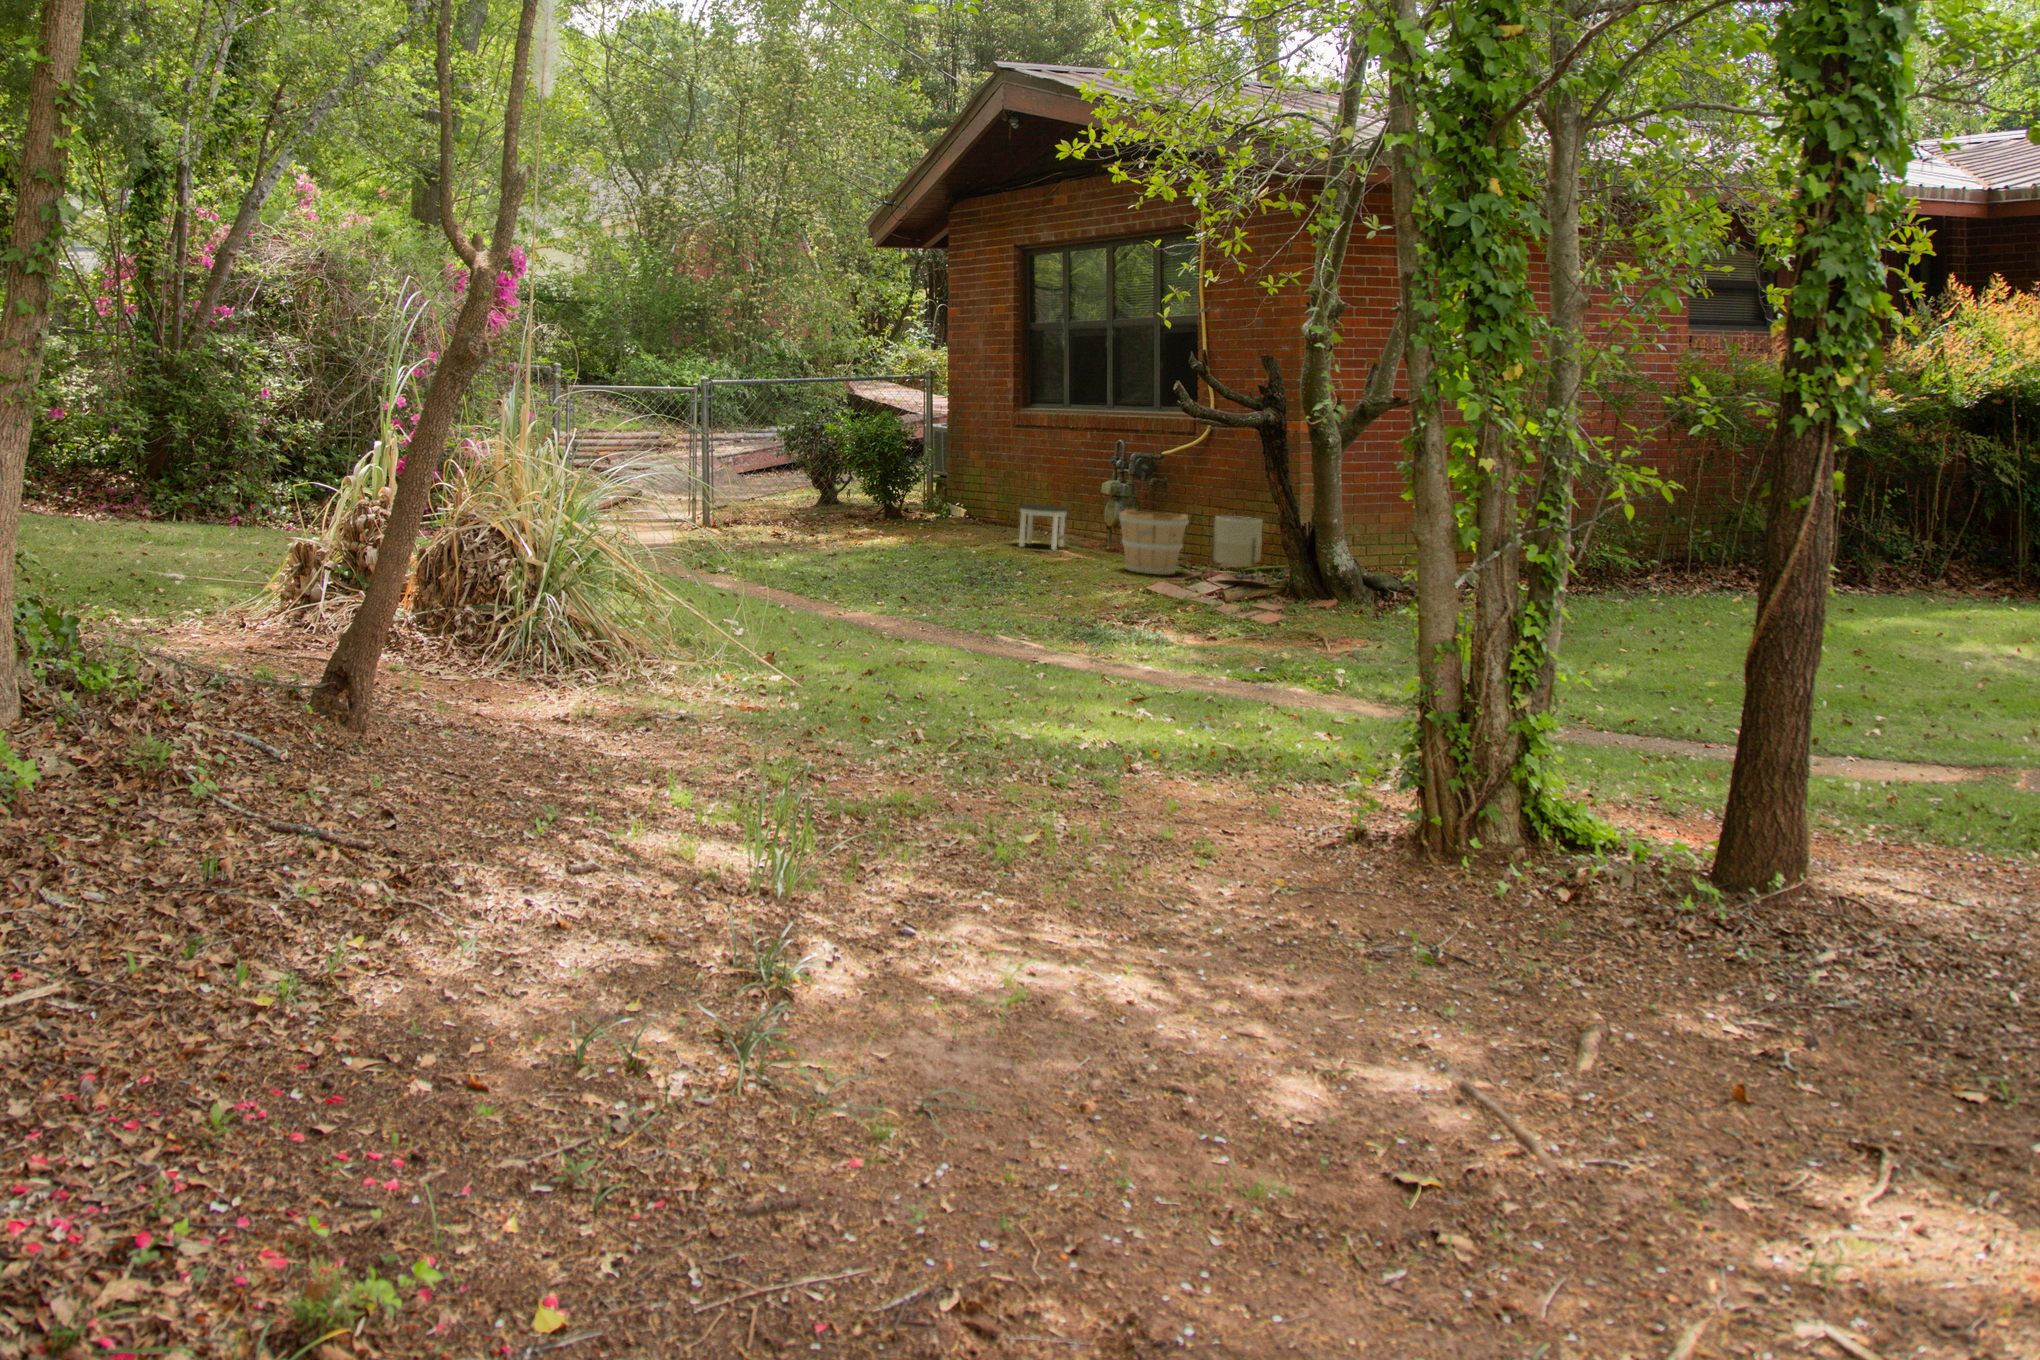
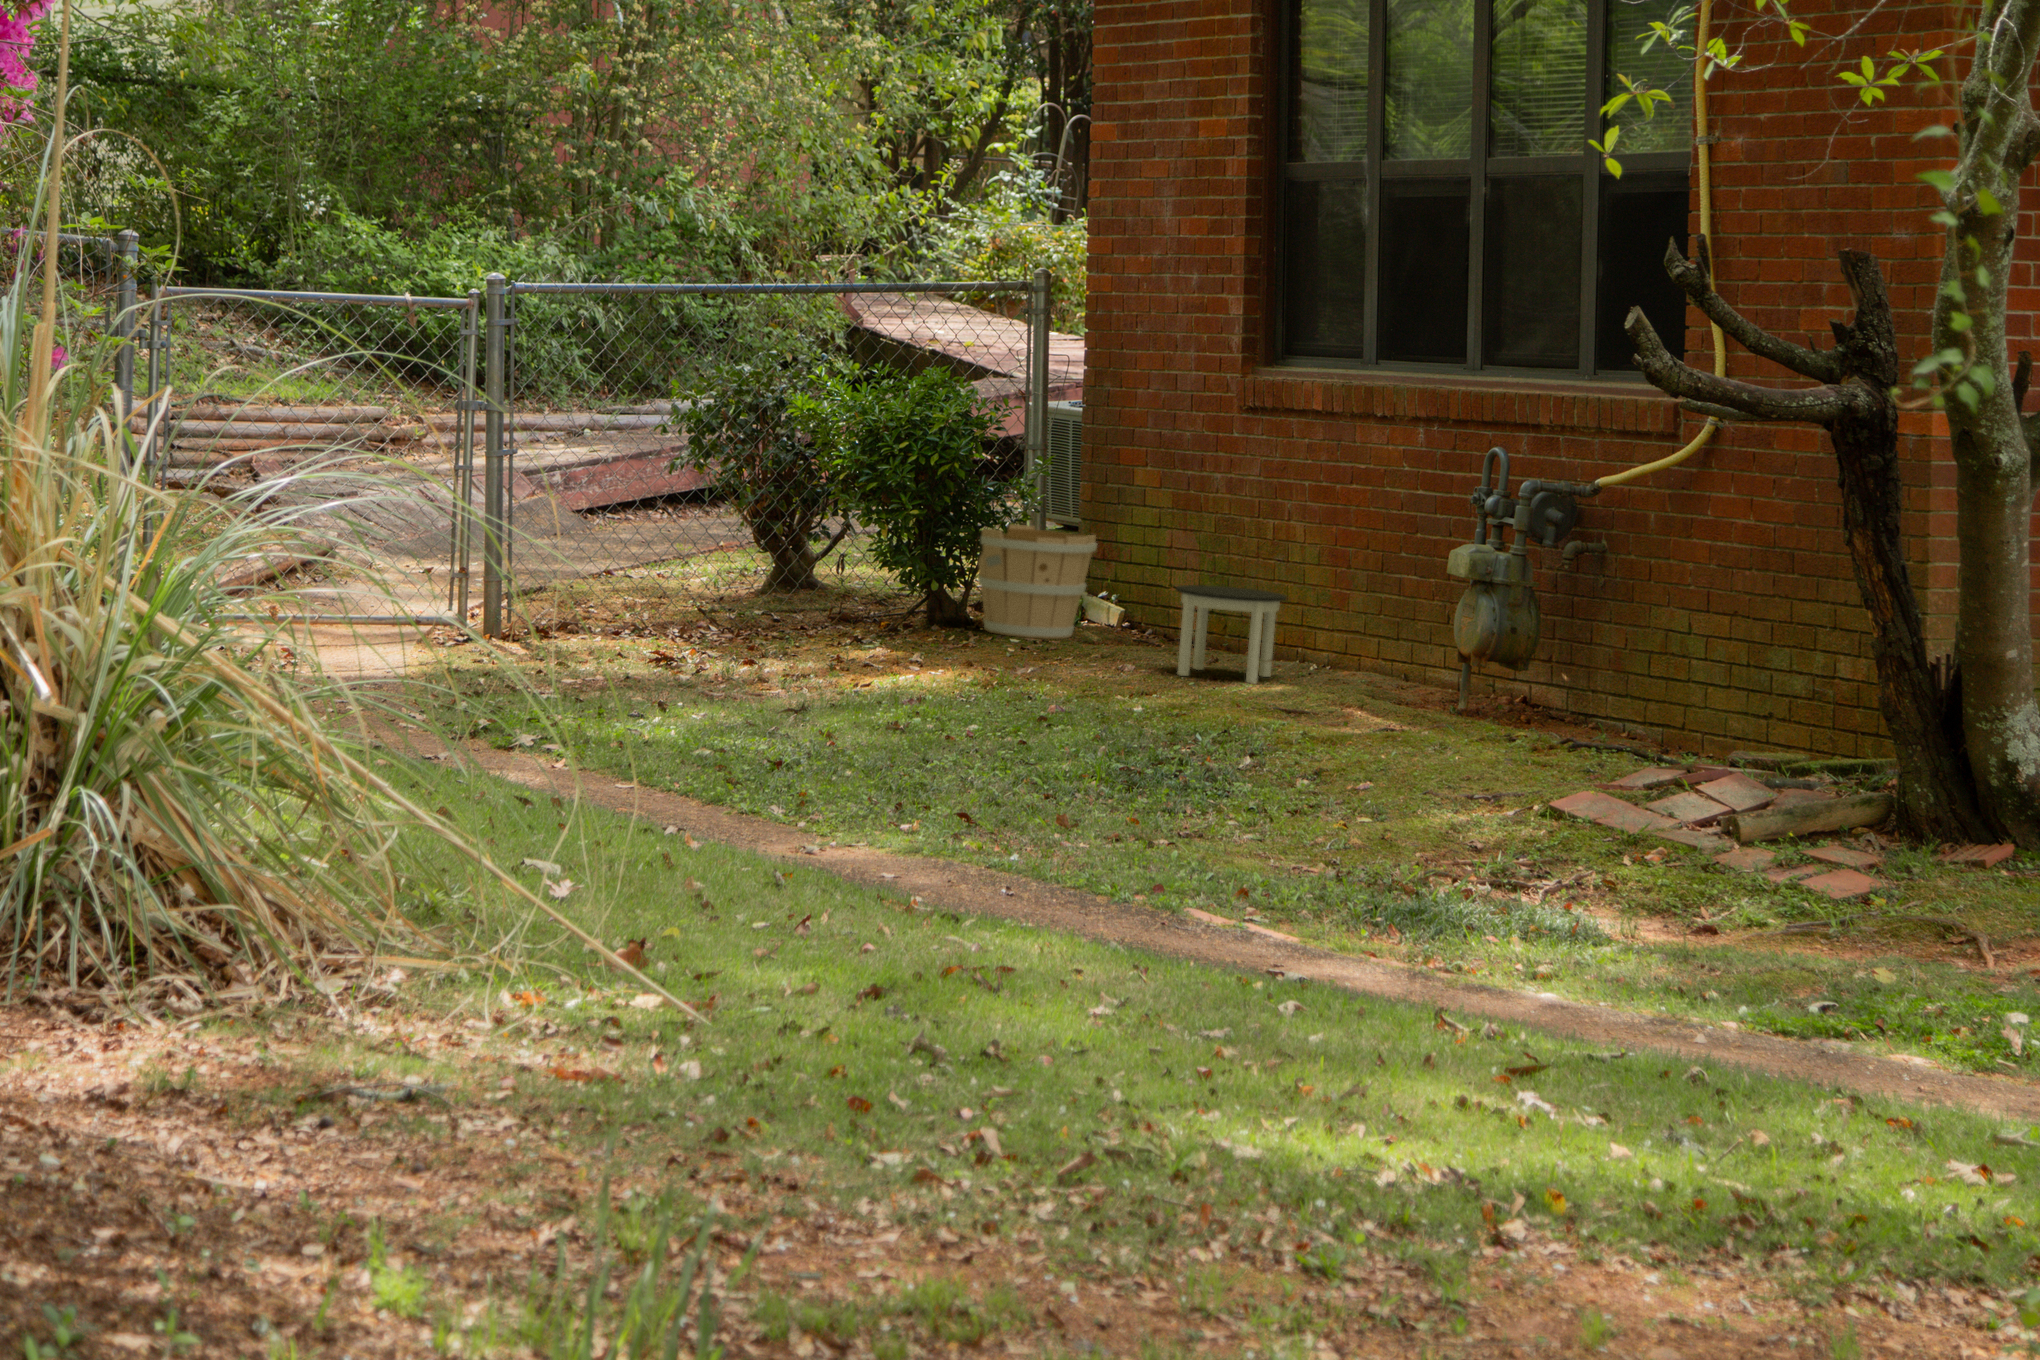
wooden bucket: present [1119,509,1189,575] -> present [978,524,1098,639]
planter: present [1211,516,1263,576] -> none [1594,614,1709,765]

